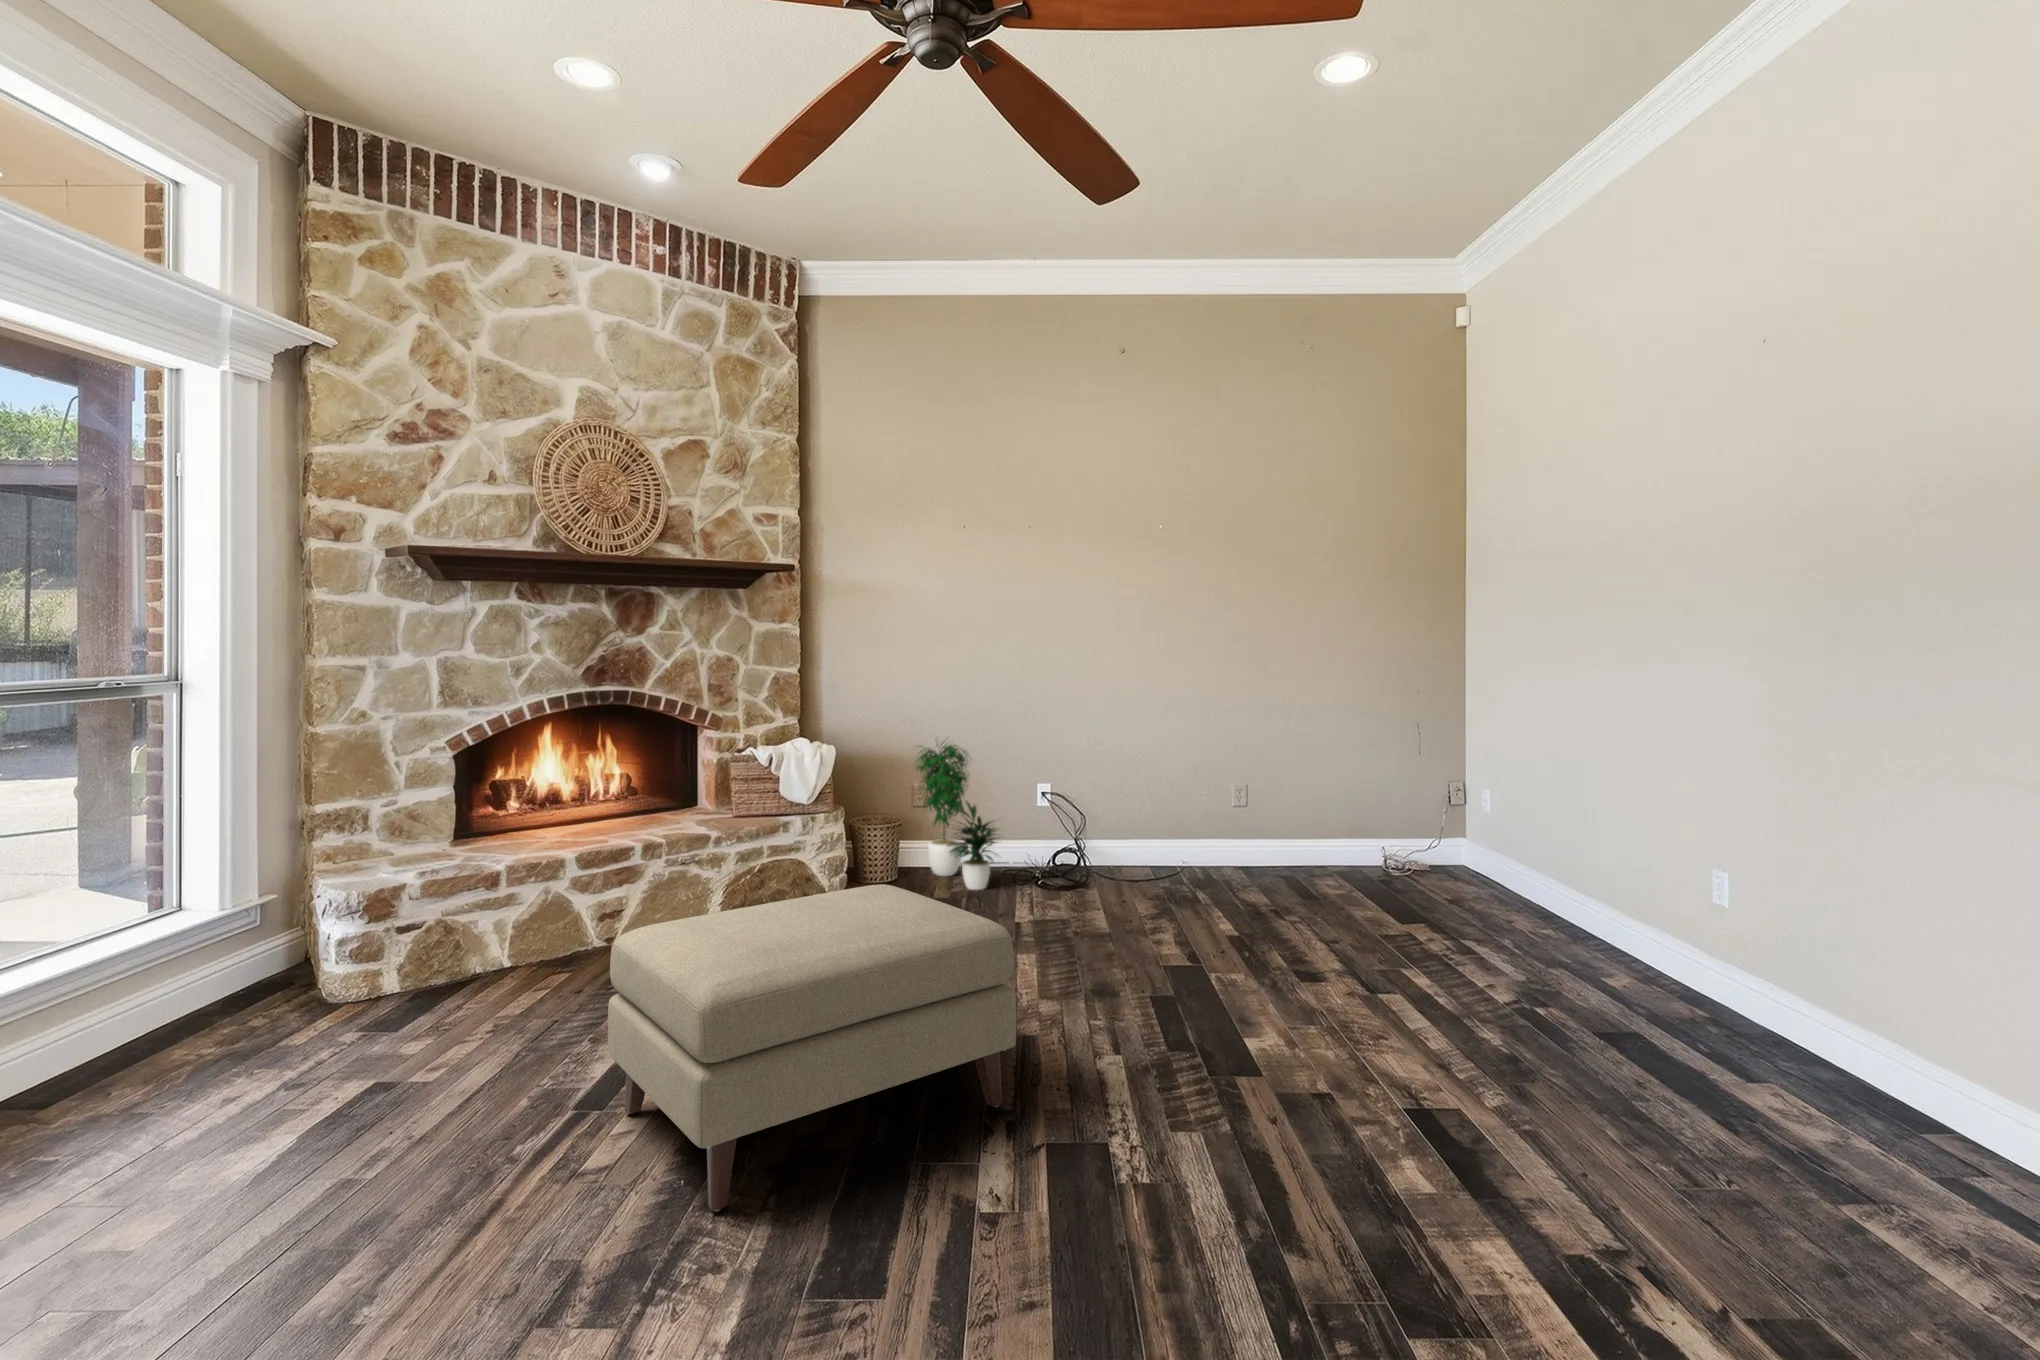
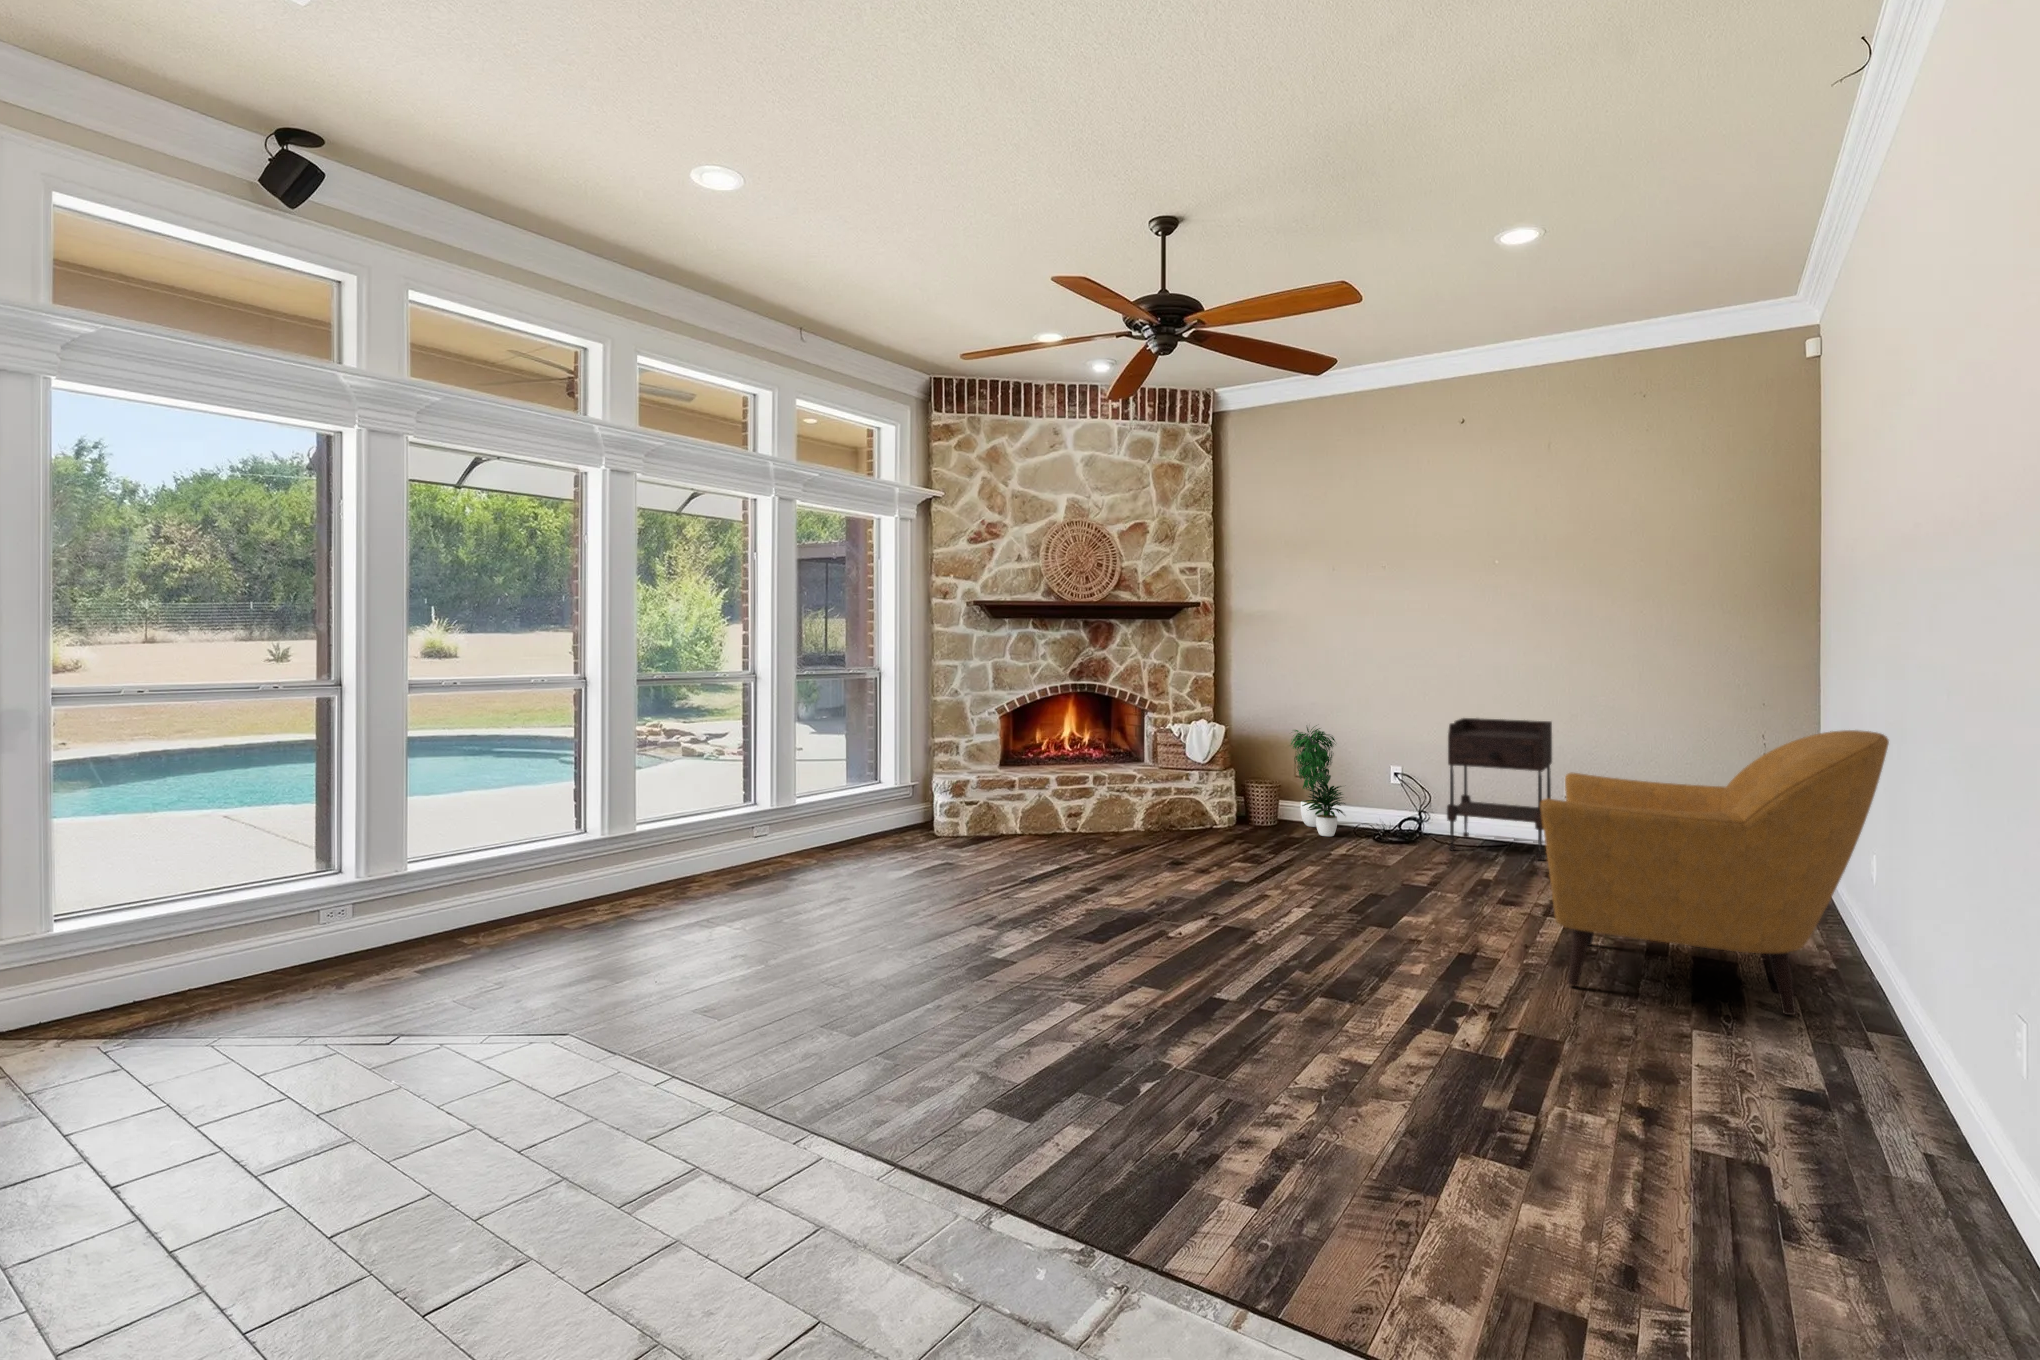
side table: none [1119,718,1240,889] -> present [1447,718,1552,860]
armchair: none [1415,718,1911,1122] -> present [1540,730,1889,1015]
ottoman: present [608,884,1016,1211] -> none [1032,797,1227,920]

